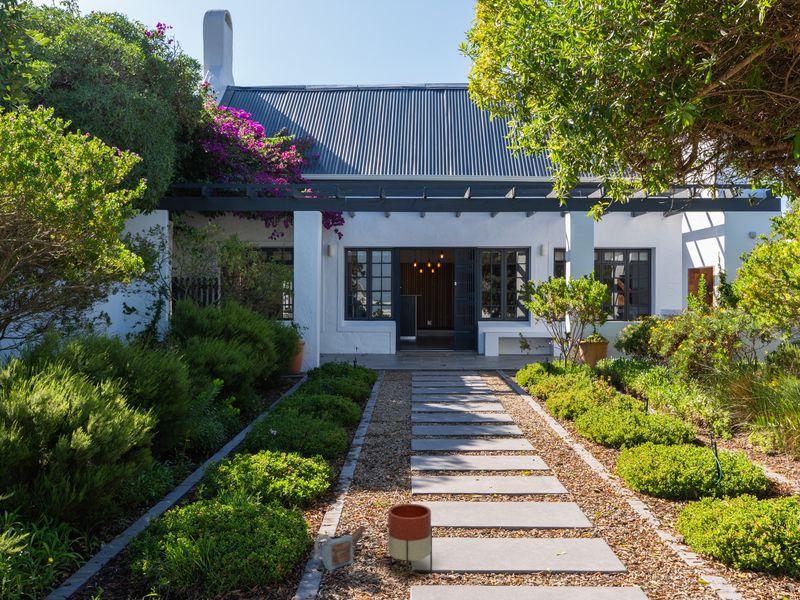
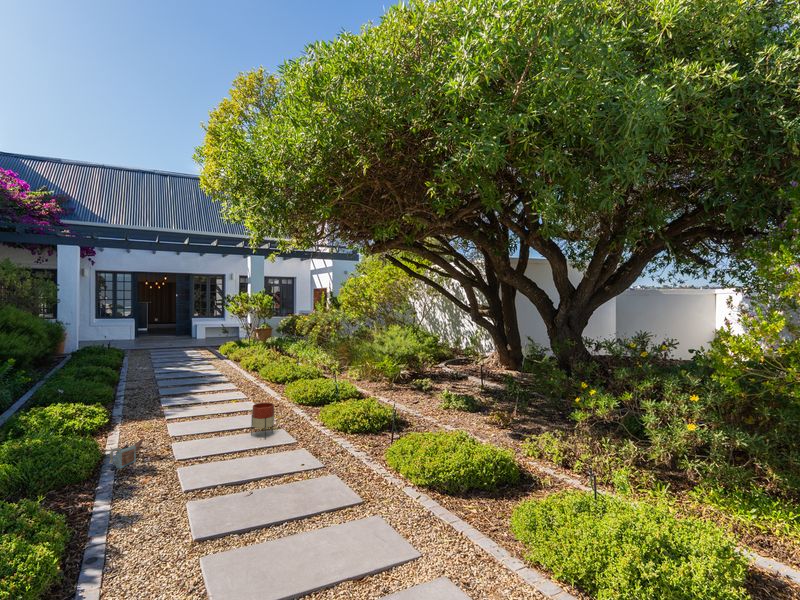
planter: present [388,504,432,586] -> present [251,403,274,439]

